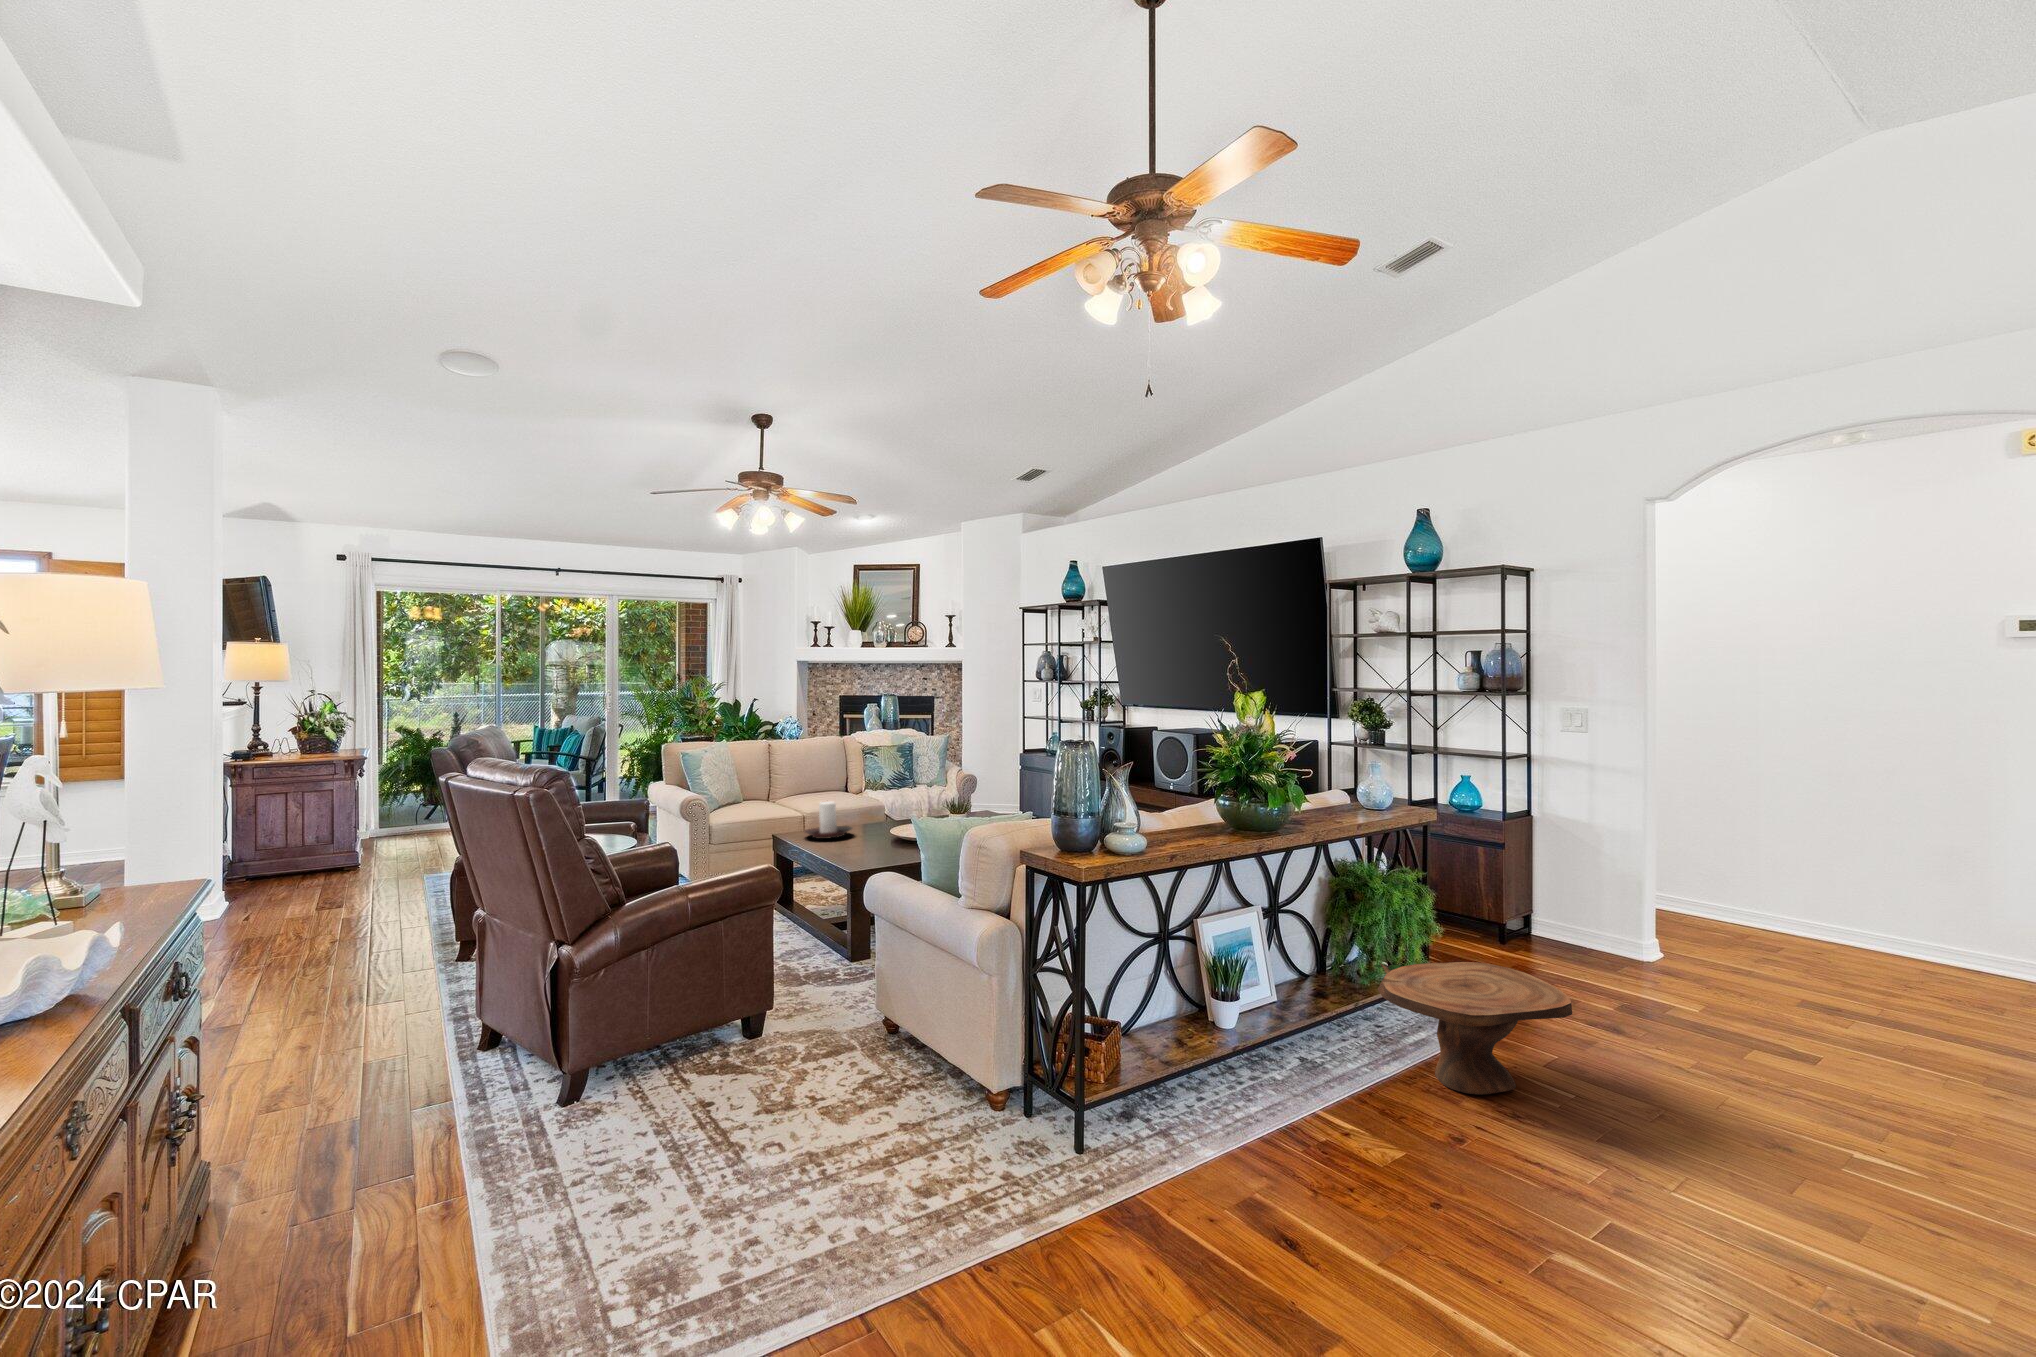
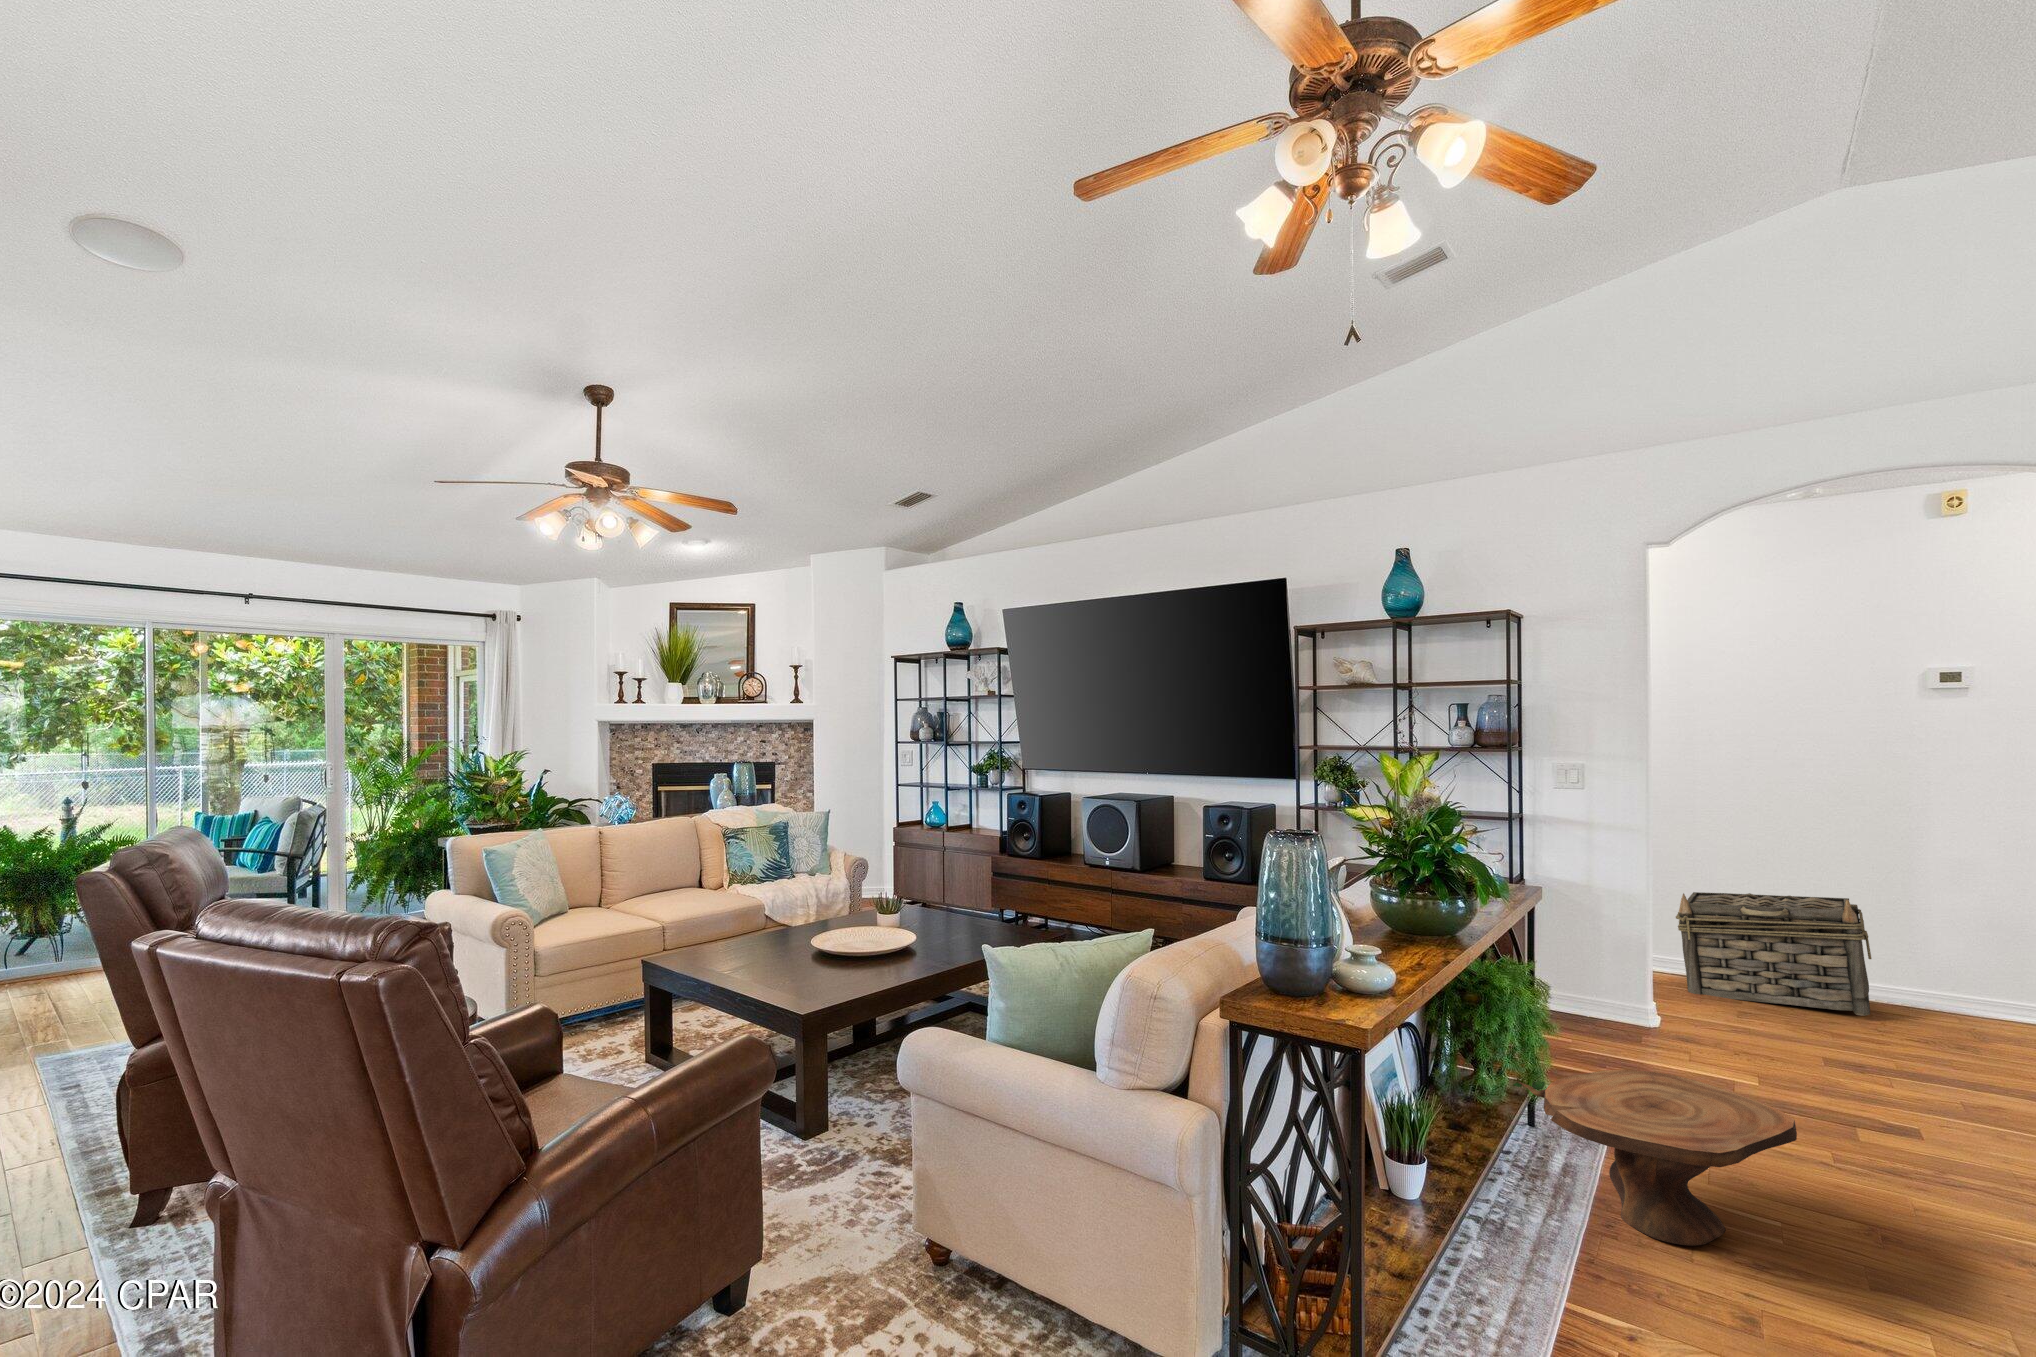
candle holder: present [805,802,852,839] -> none [699,910,768,964]
basket: none [1711,840,1924,968] -> present [1676,892,1872,1016]

